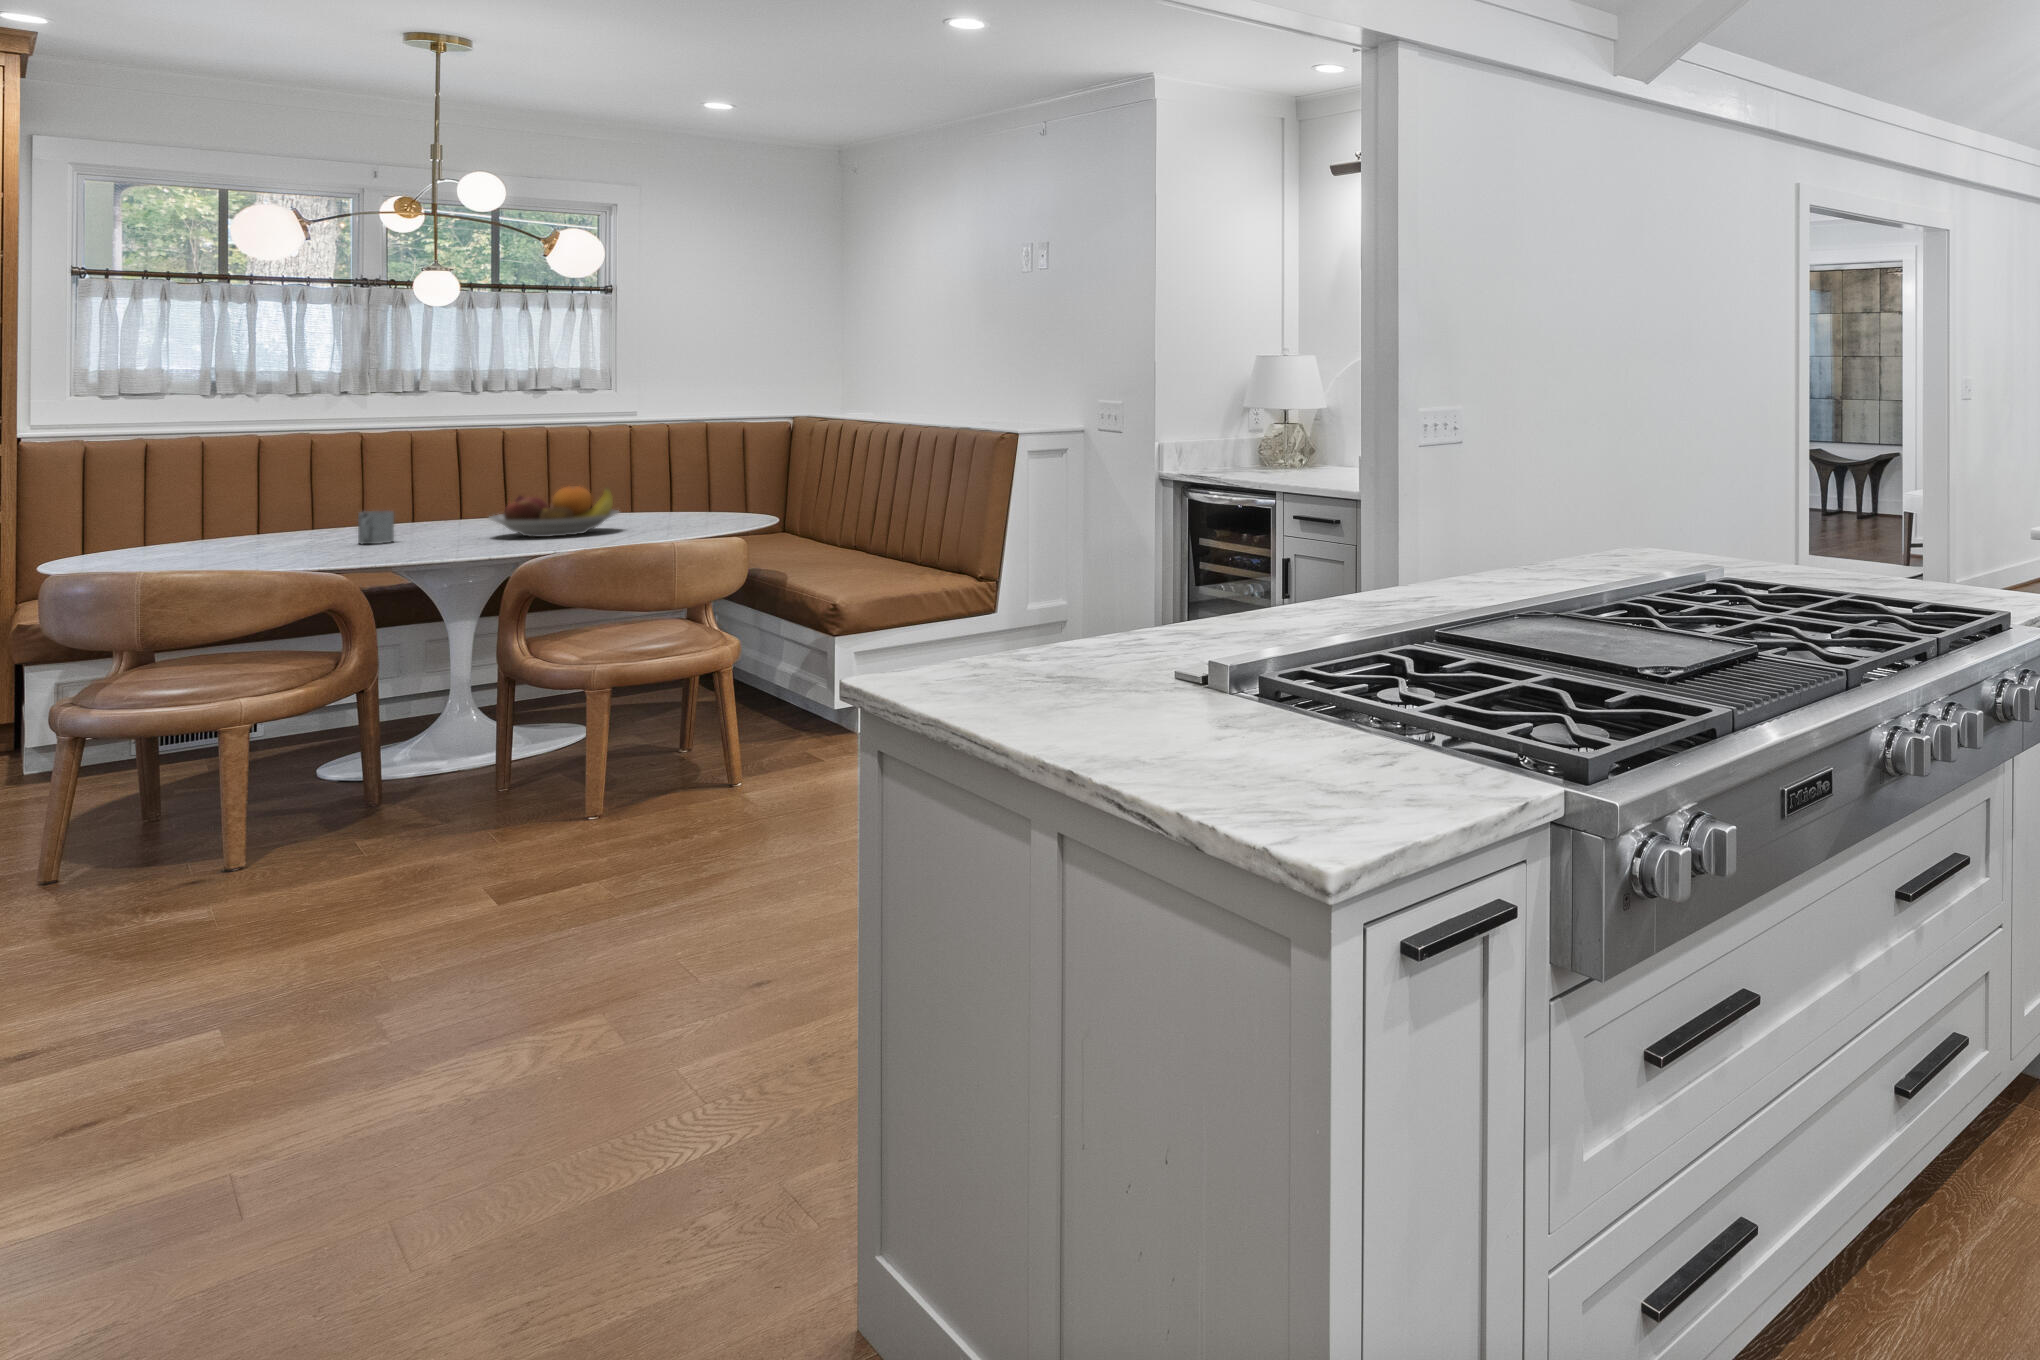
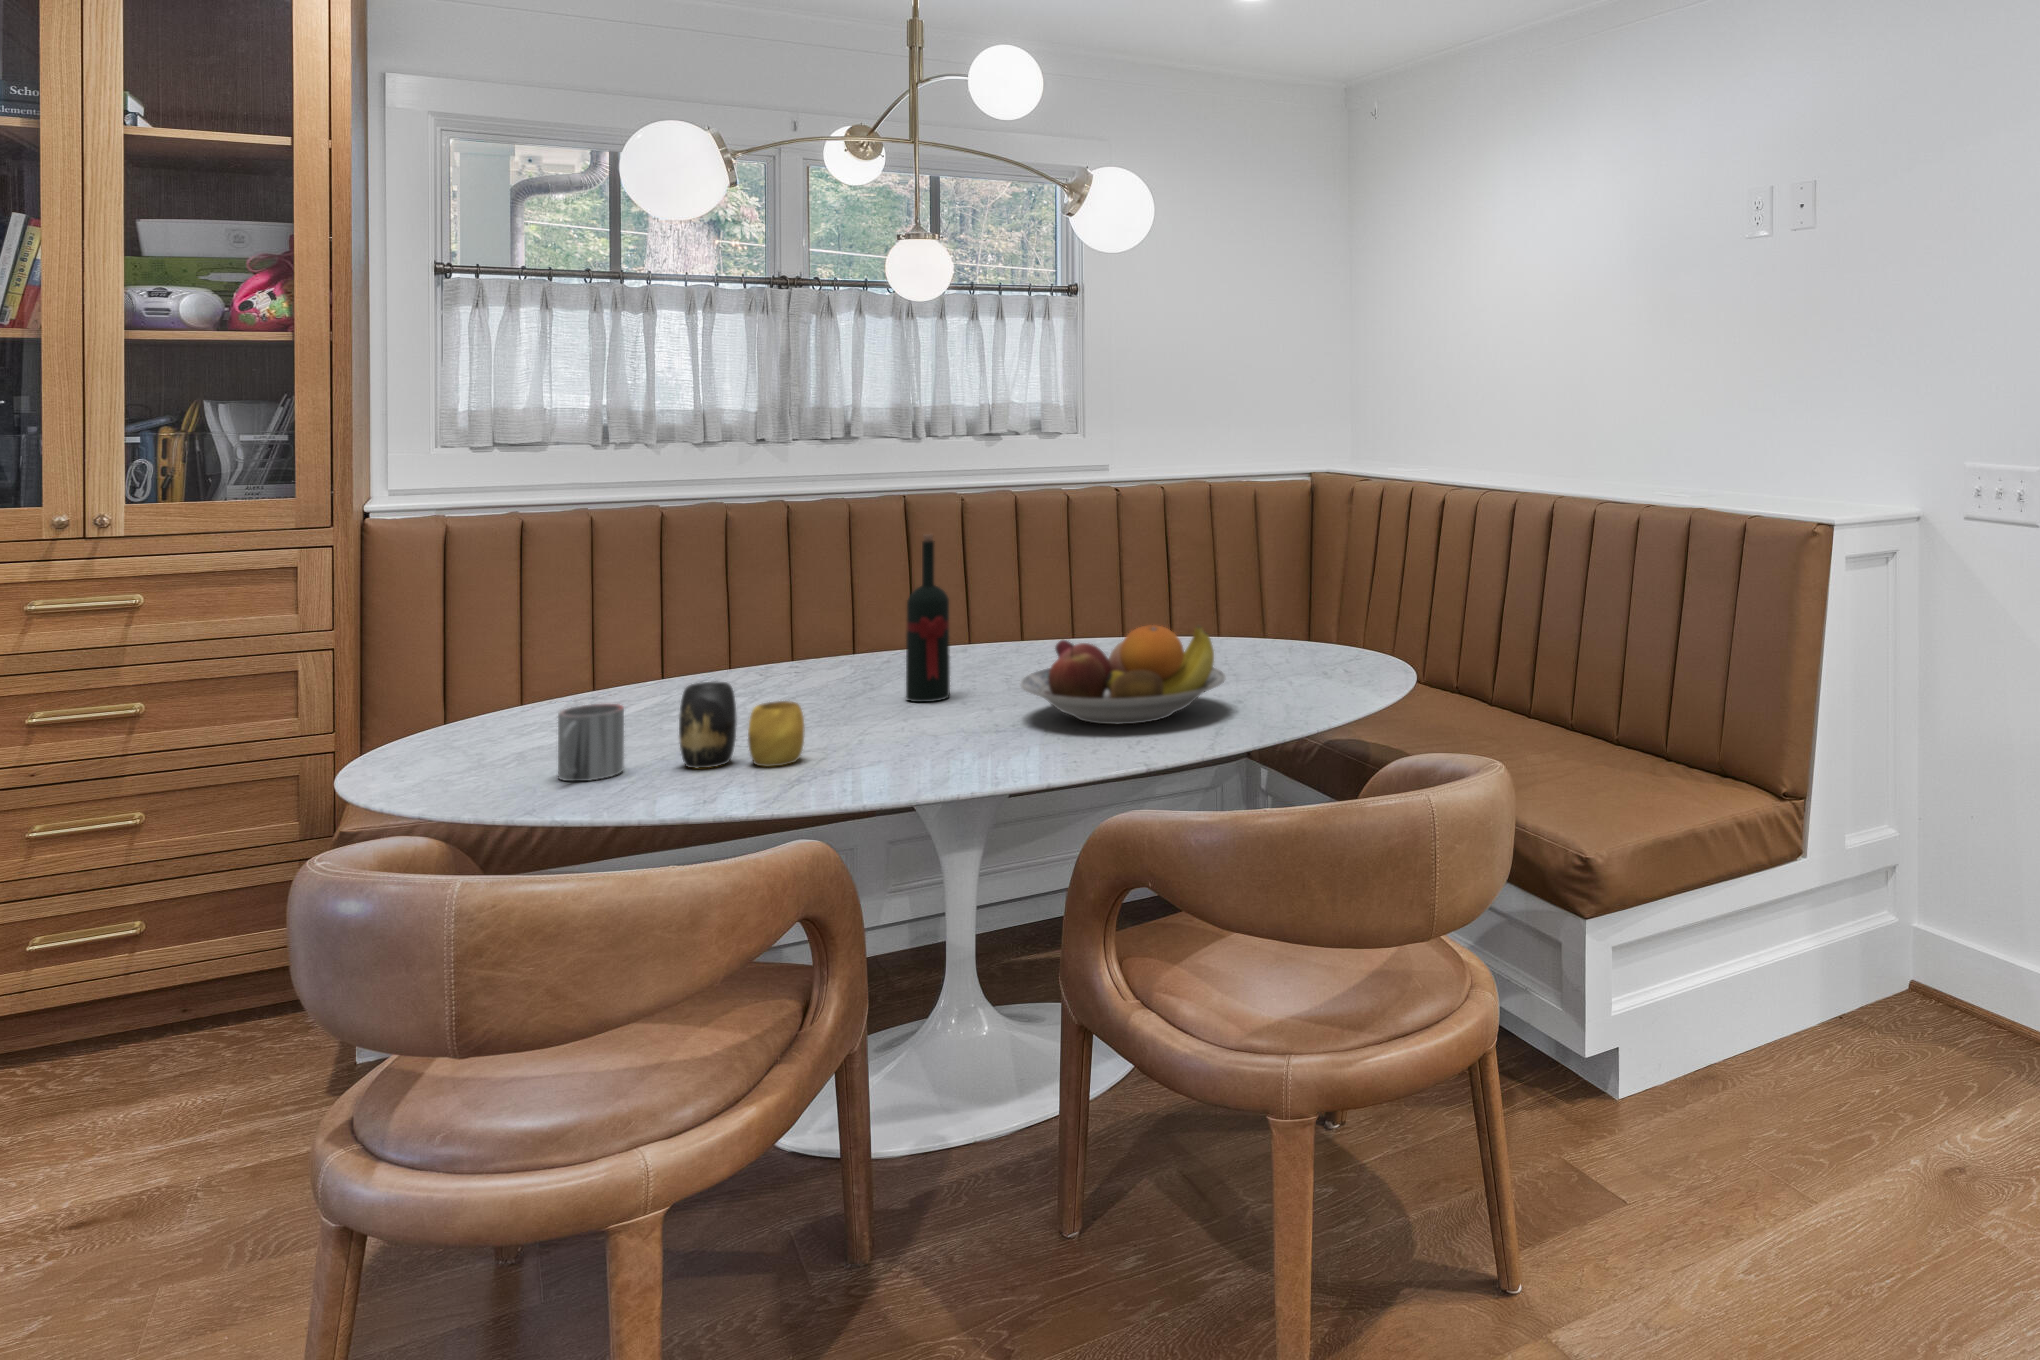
wine bottle: none [422,440,453,535] -> present [906,534,950,702]
mug: present [358,510,394,544] -> present [558,704,624,781]
vase: none [263,511,343,555] -> present [679,682,805,768]

